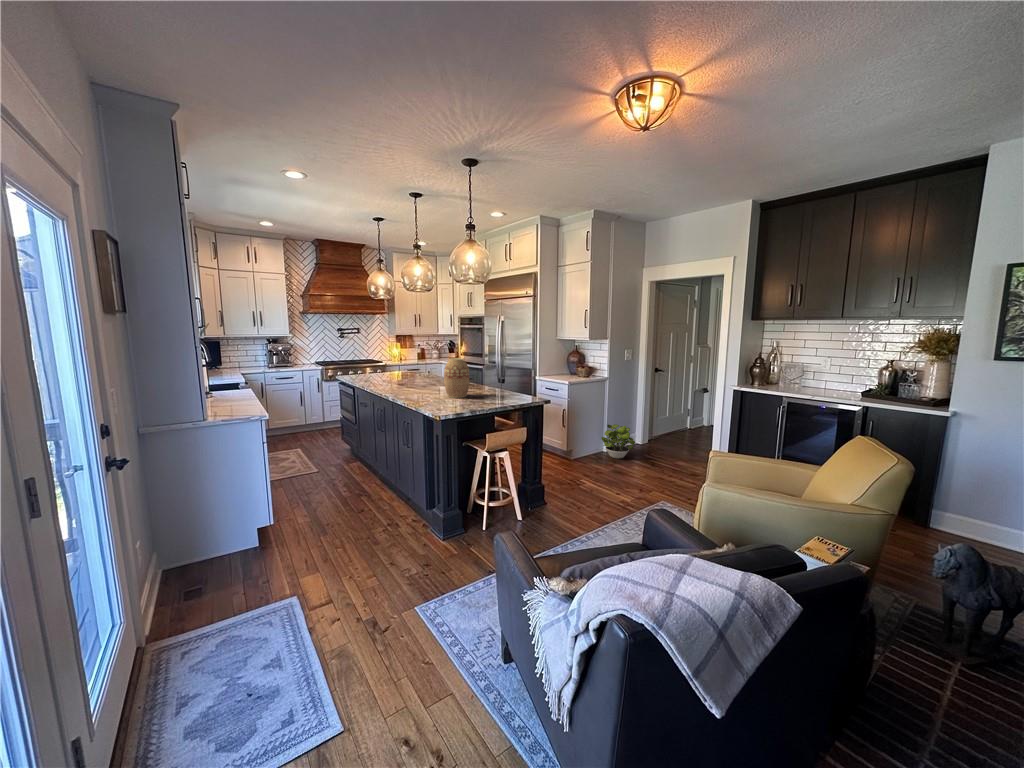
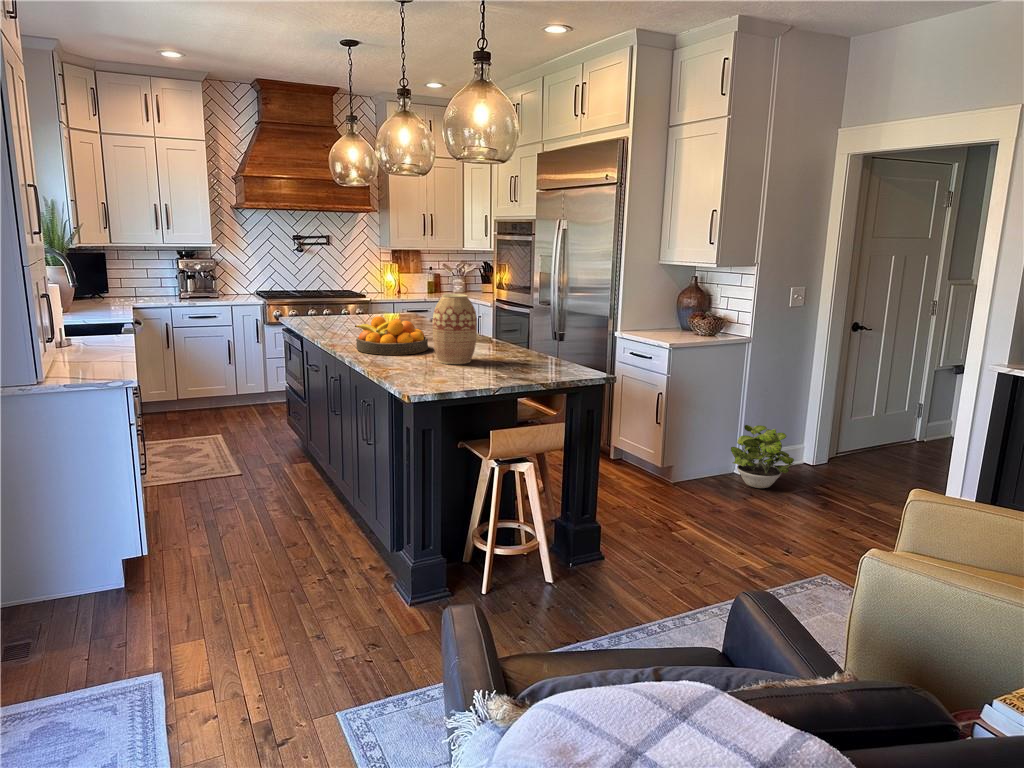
fruit bowl: none [395,373,438,394] -> present [355,317,428,355]

